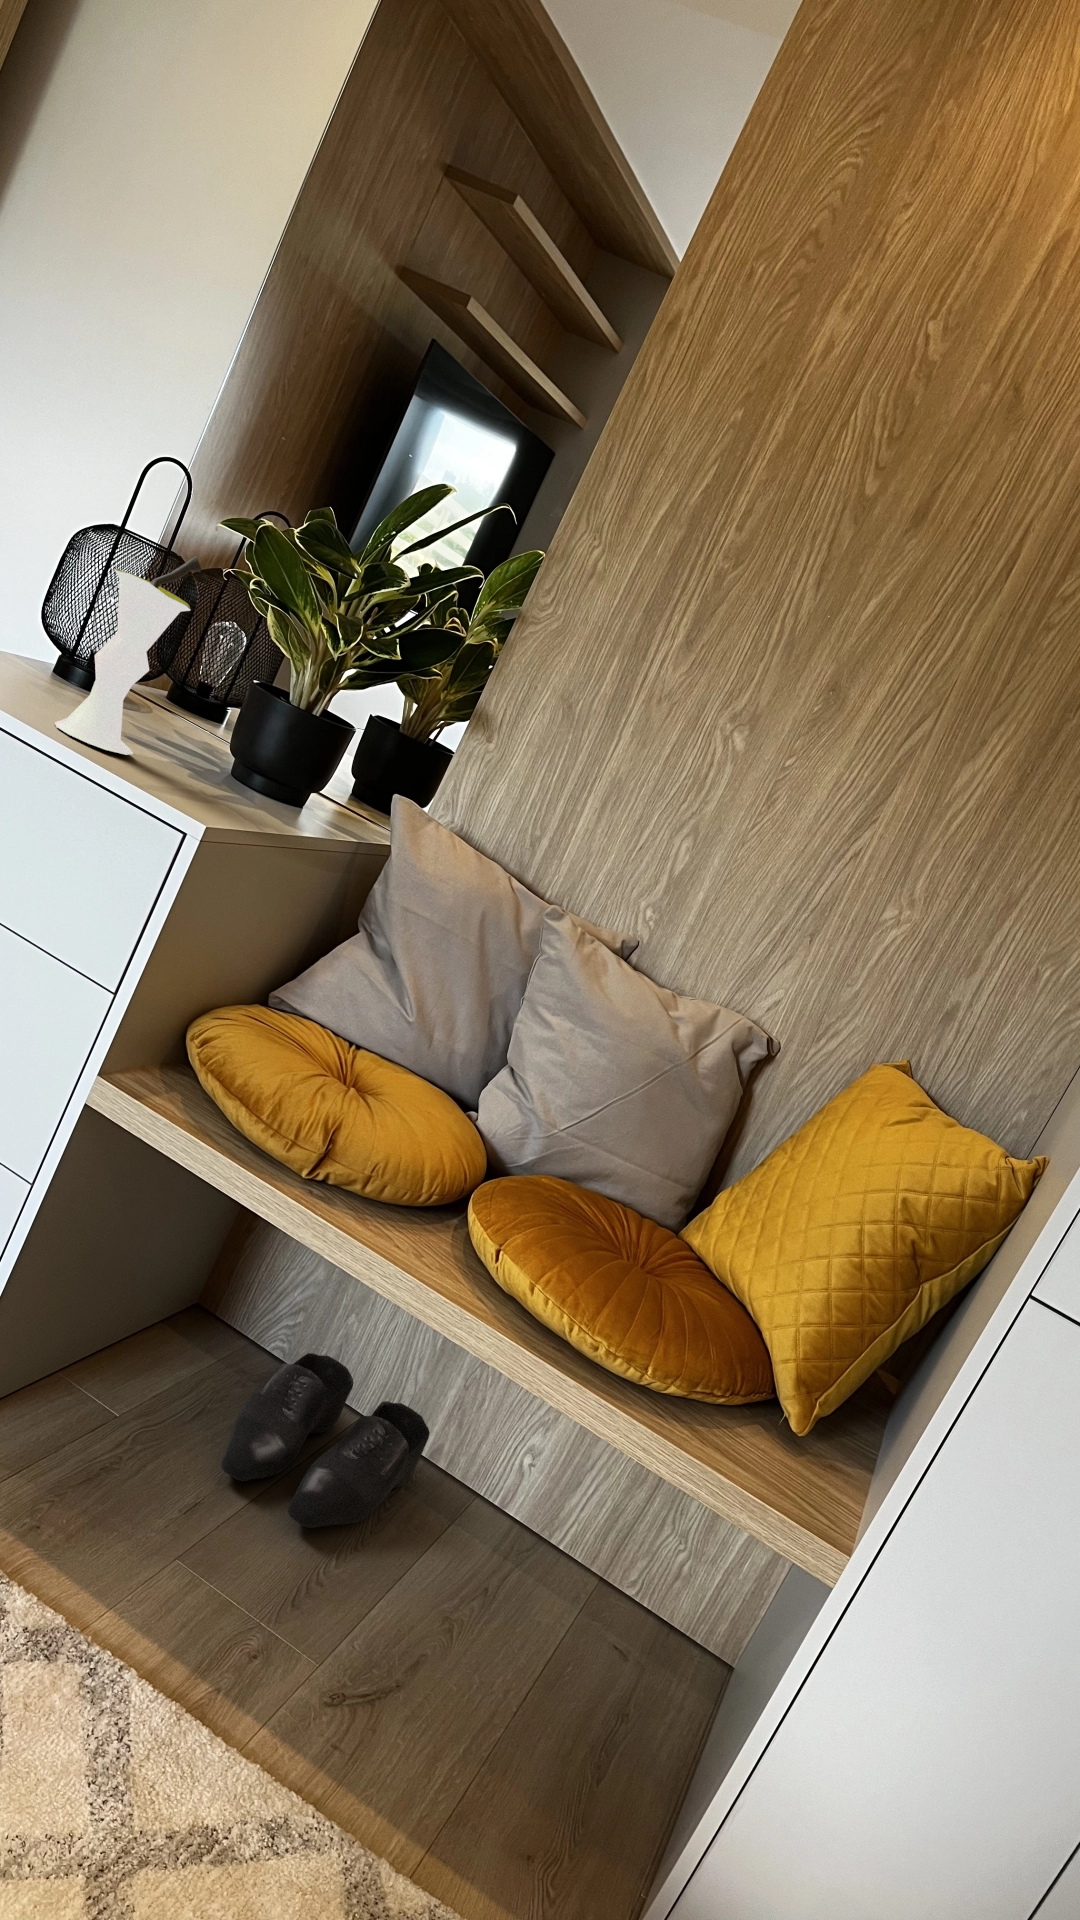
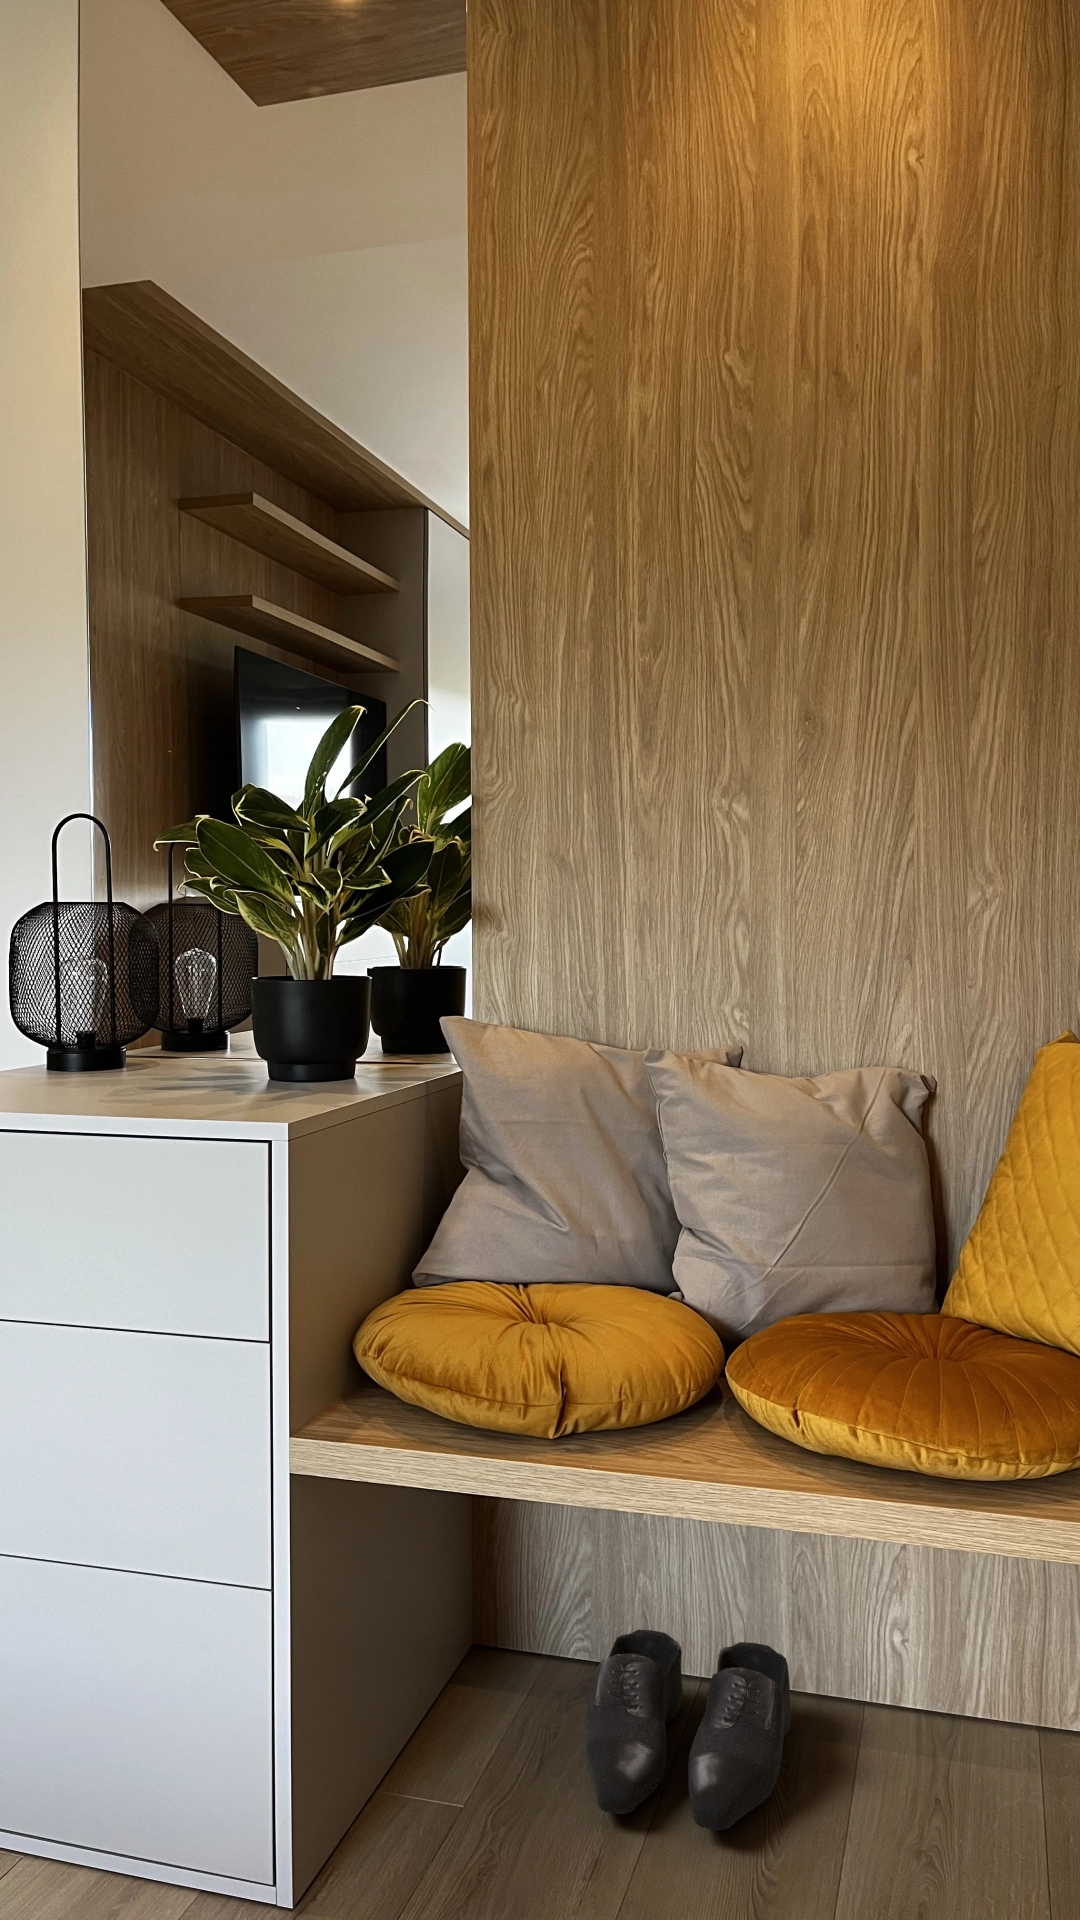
vase: present [55,557,201,755] -> none [80,875,176,1104]

